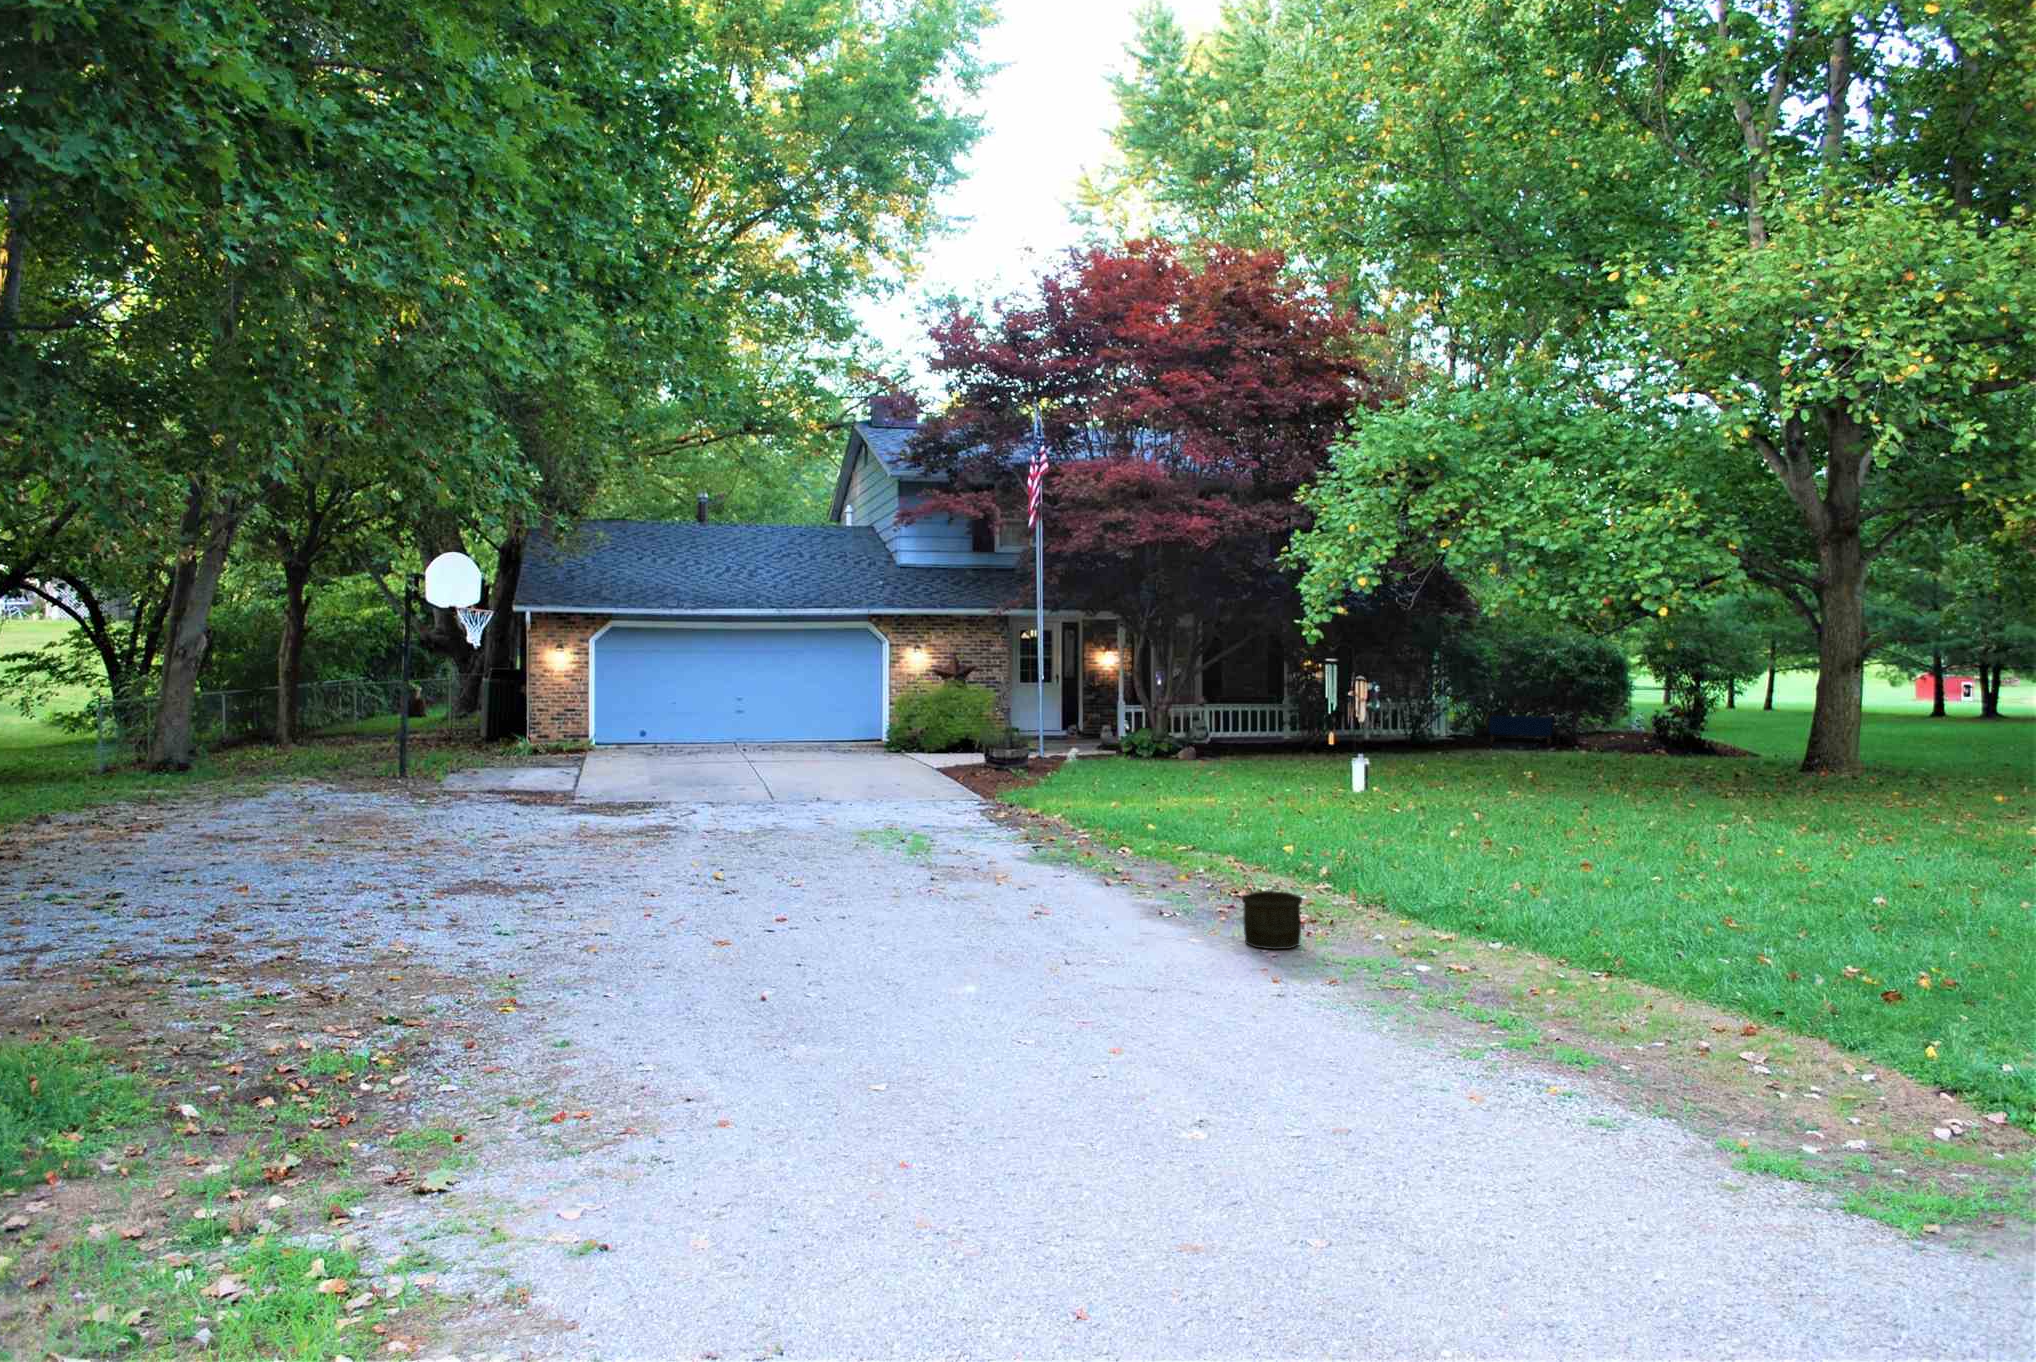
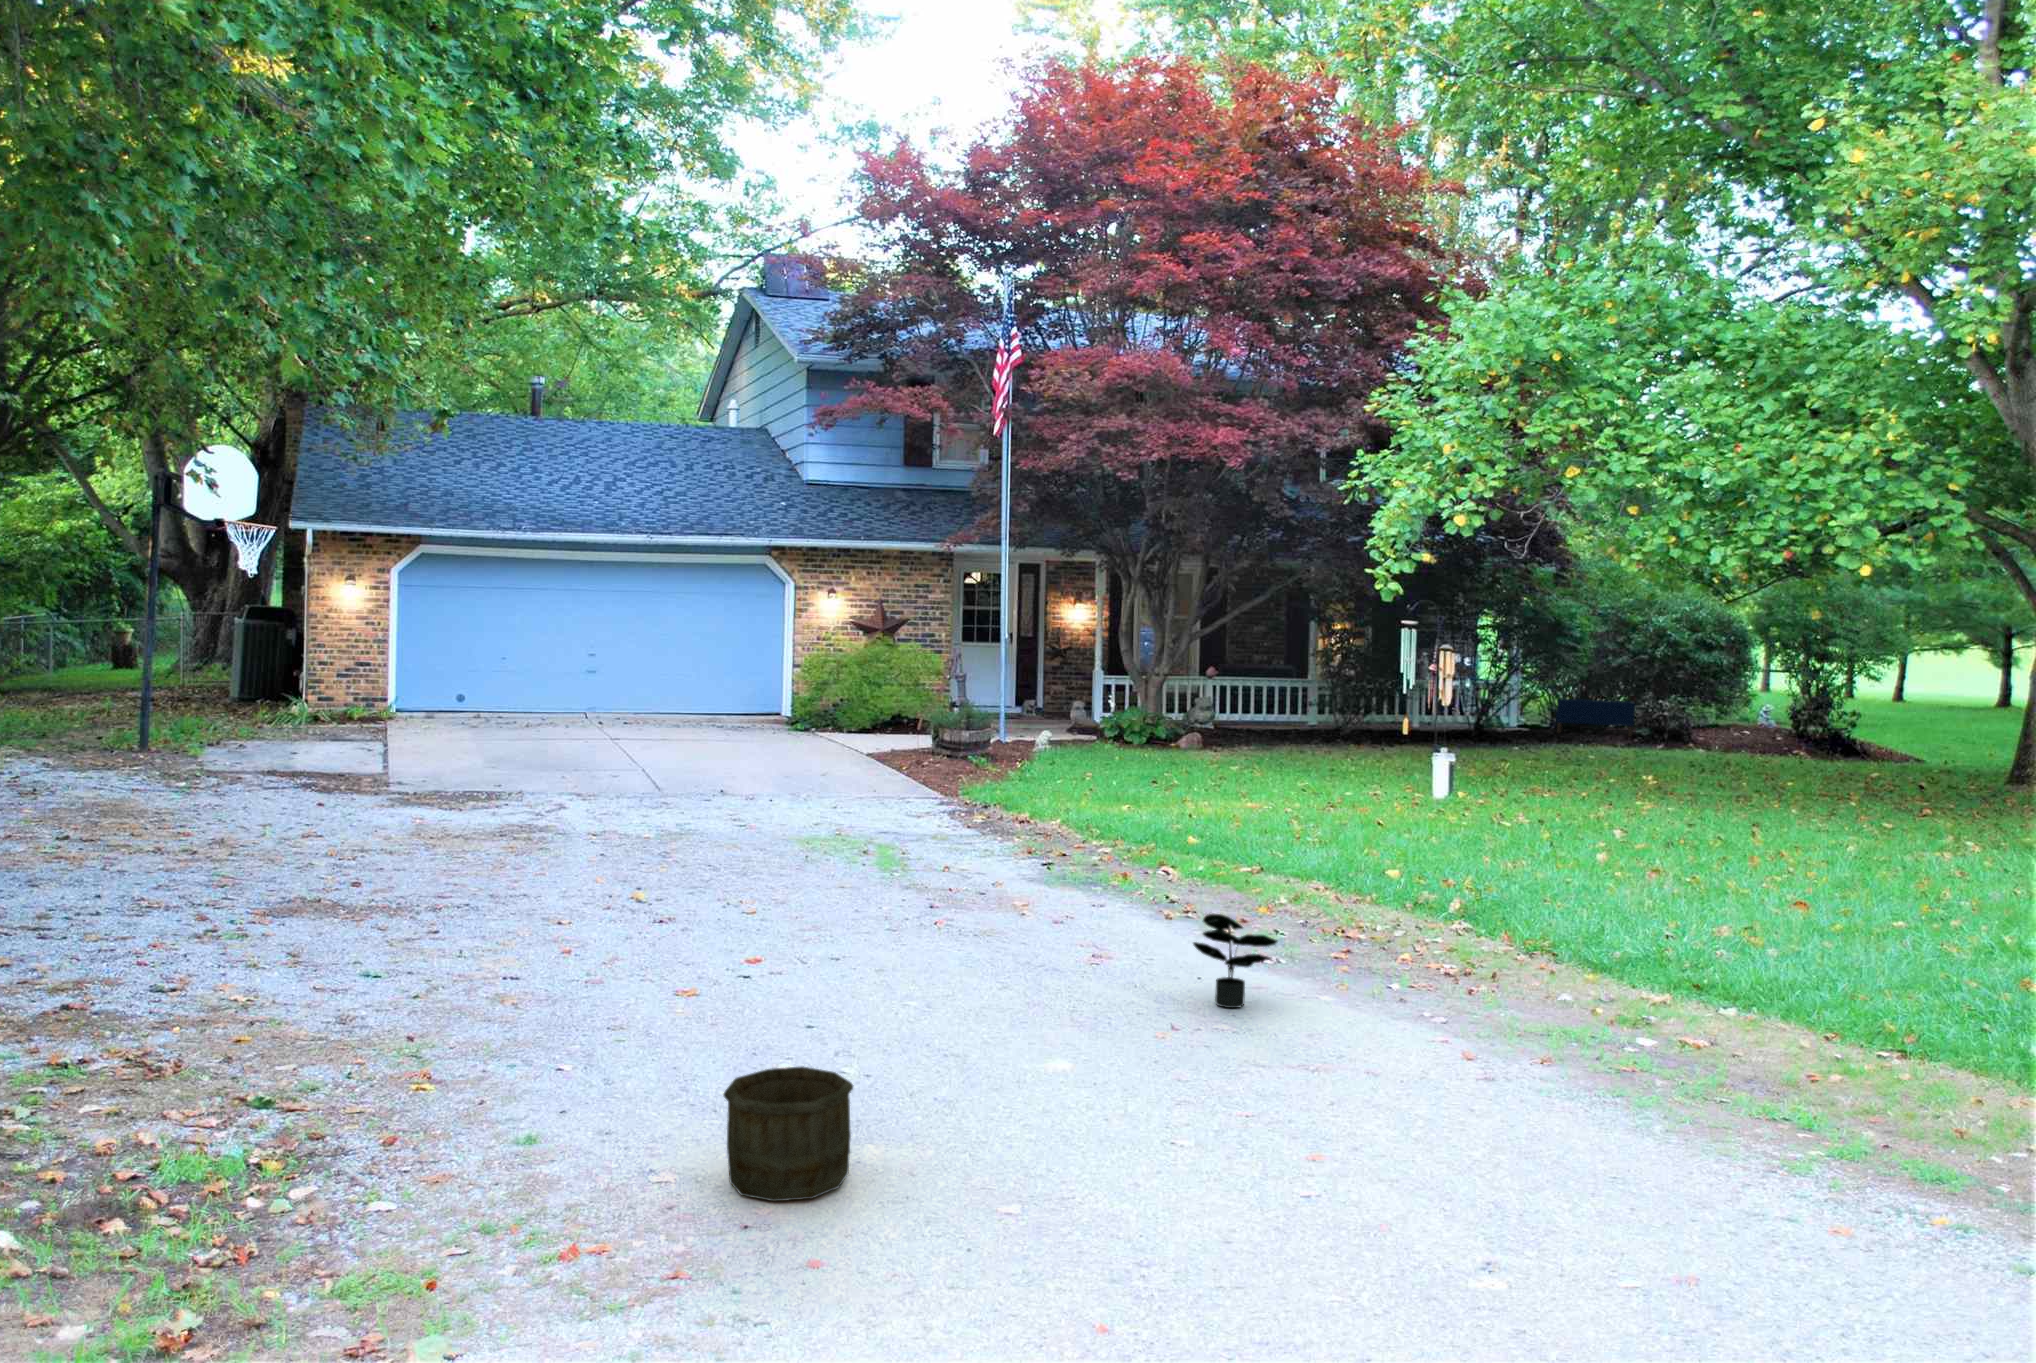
potted plant: none [1073,887,1136,957] -> present [1193,914,1277,1008]
wooden bucket: present [1242,891,1302,949] -> present [723,1066,853,1201]

